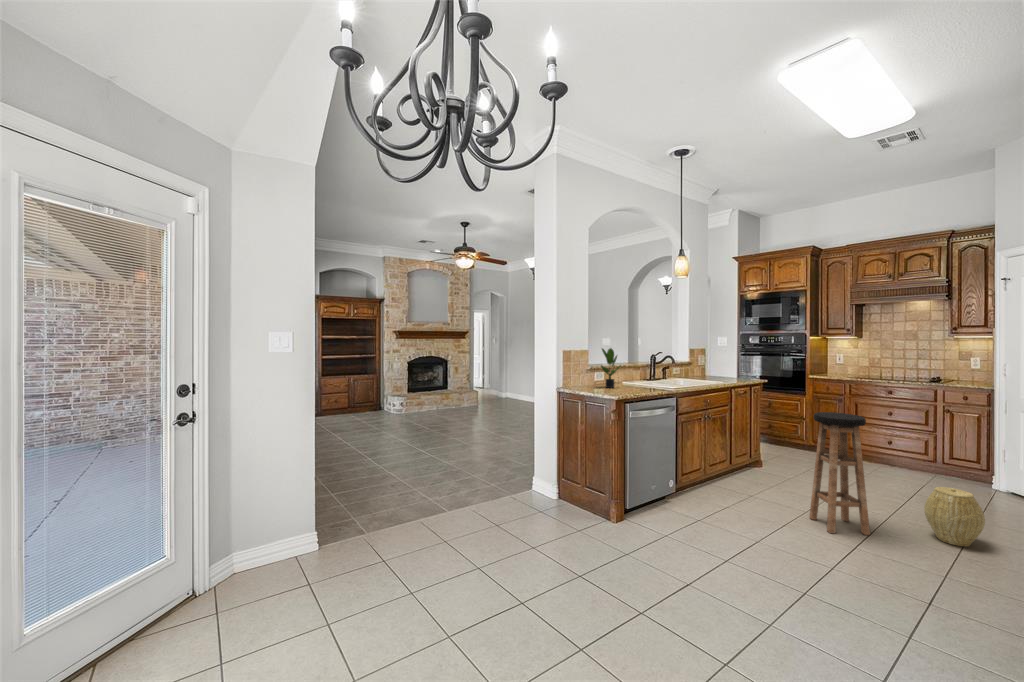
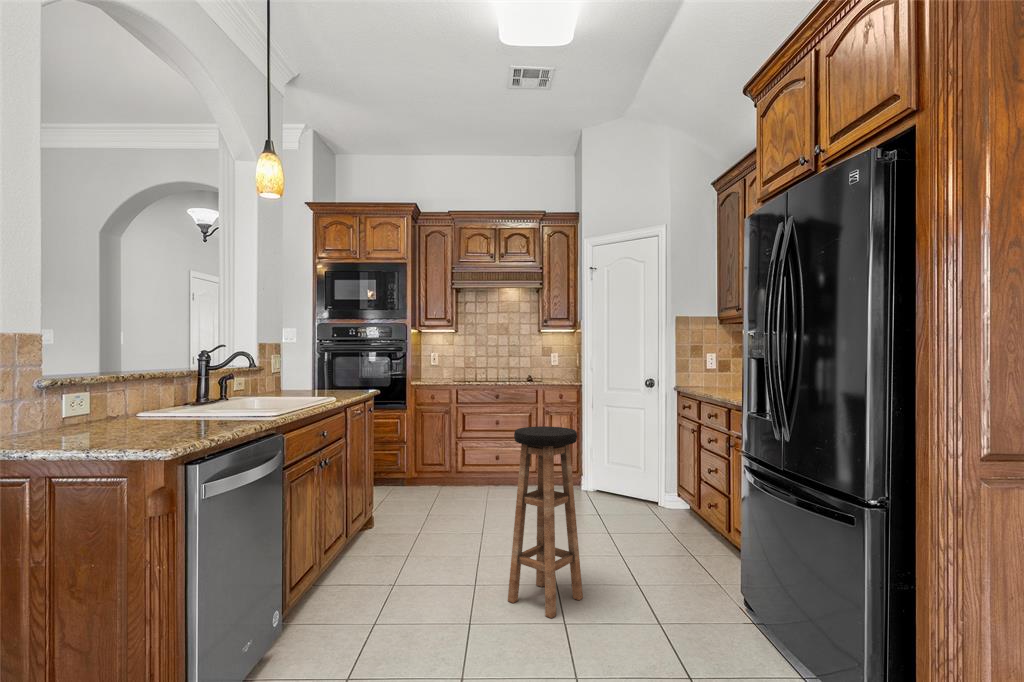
potted plant: present [601,348,620,388] -> none [95,318,163,434]
woven basket: present [924,487,985,546] -> none [609,502,662,573]

